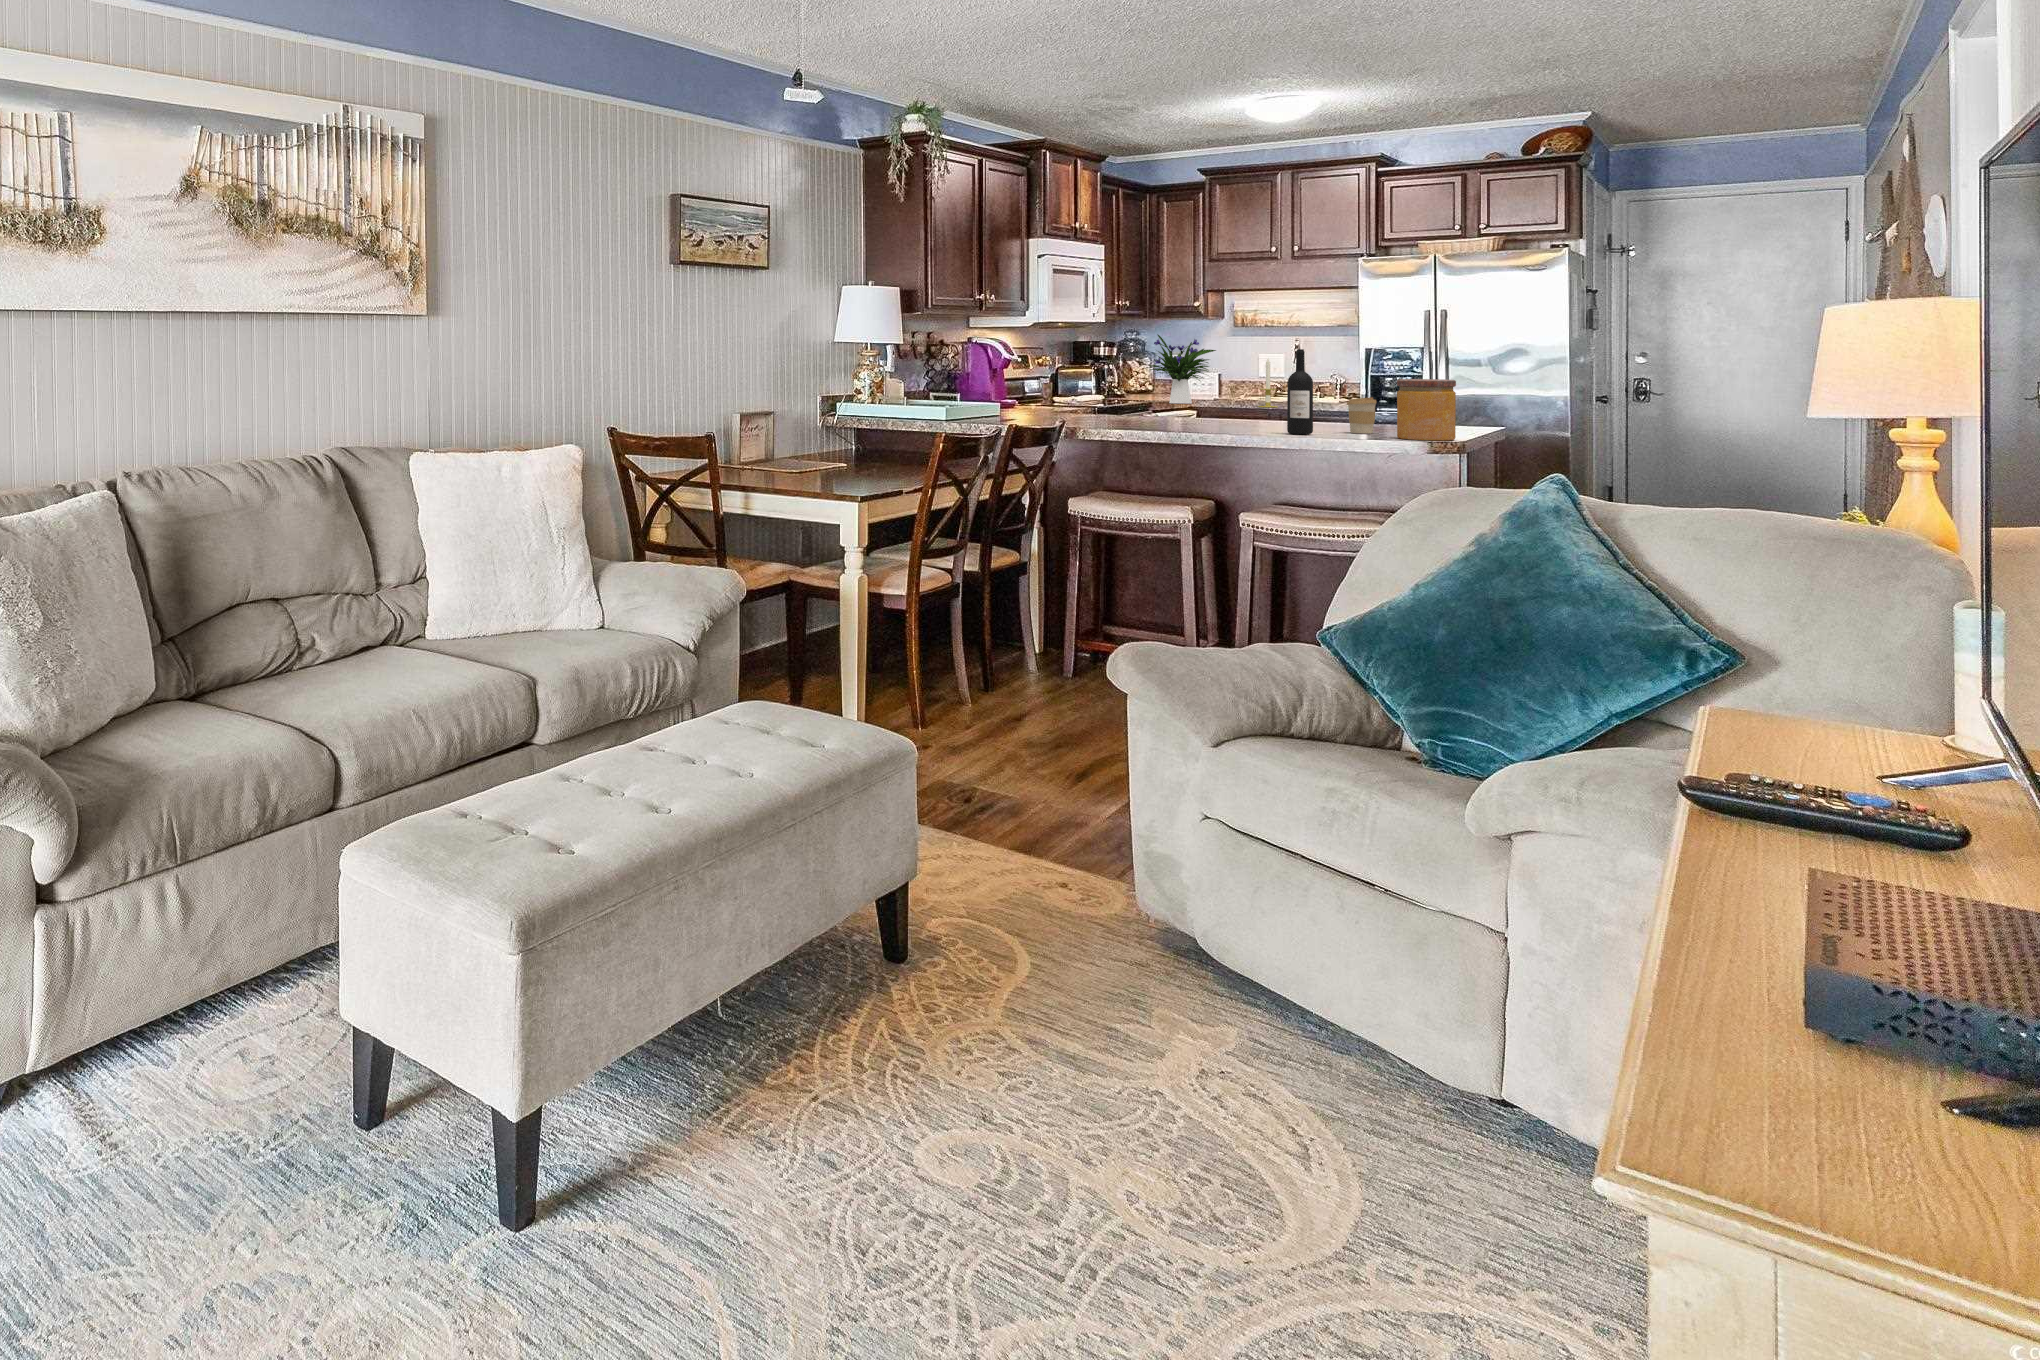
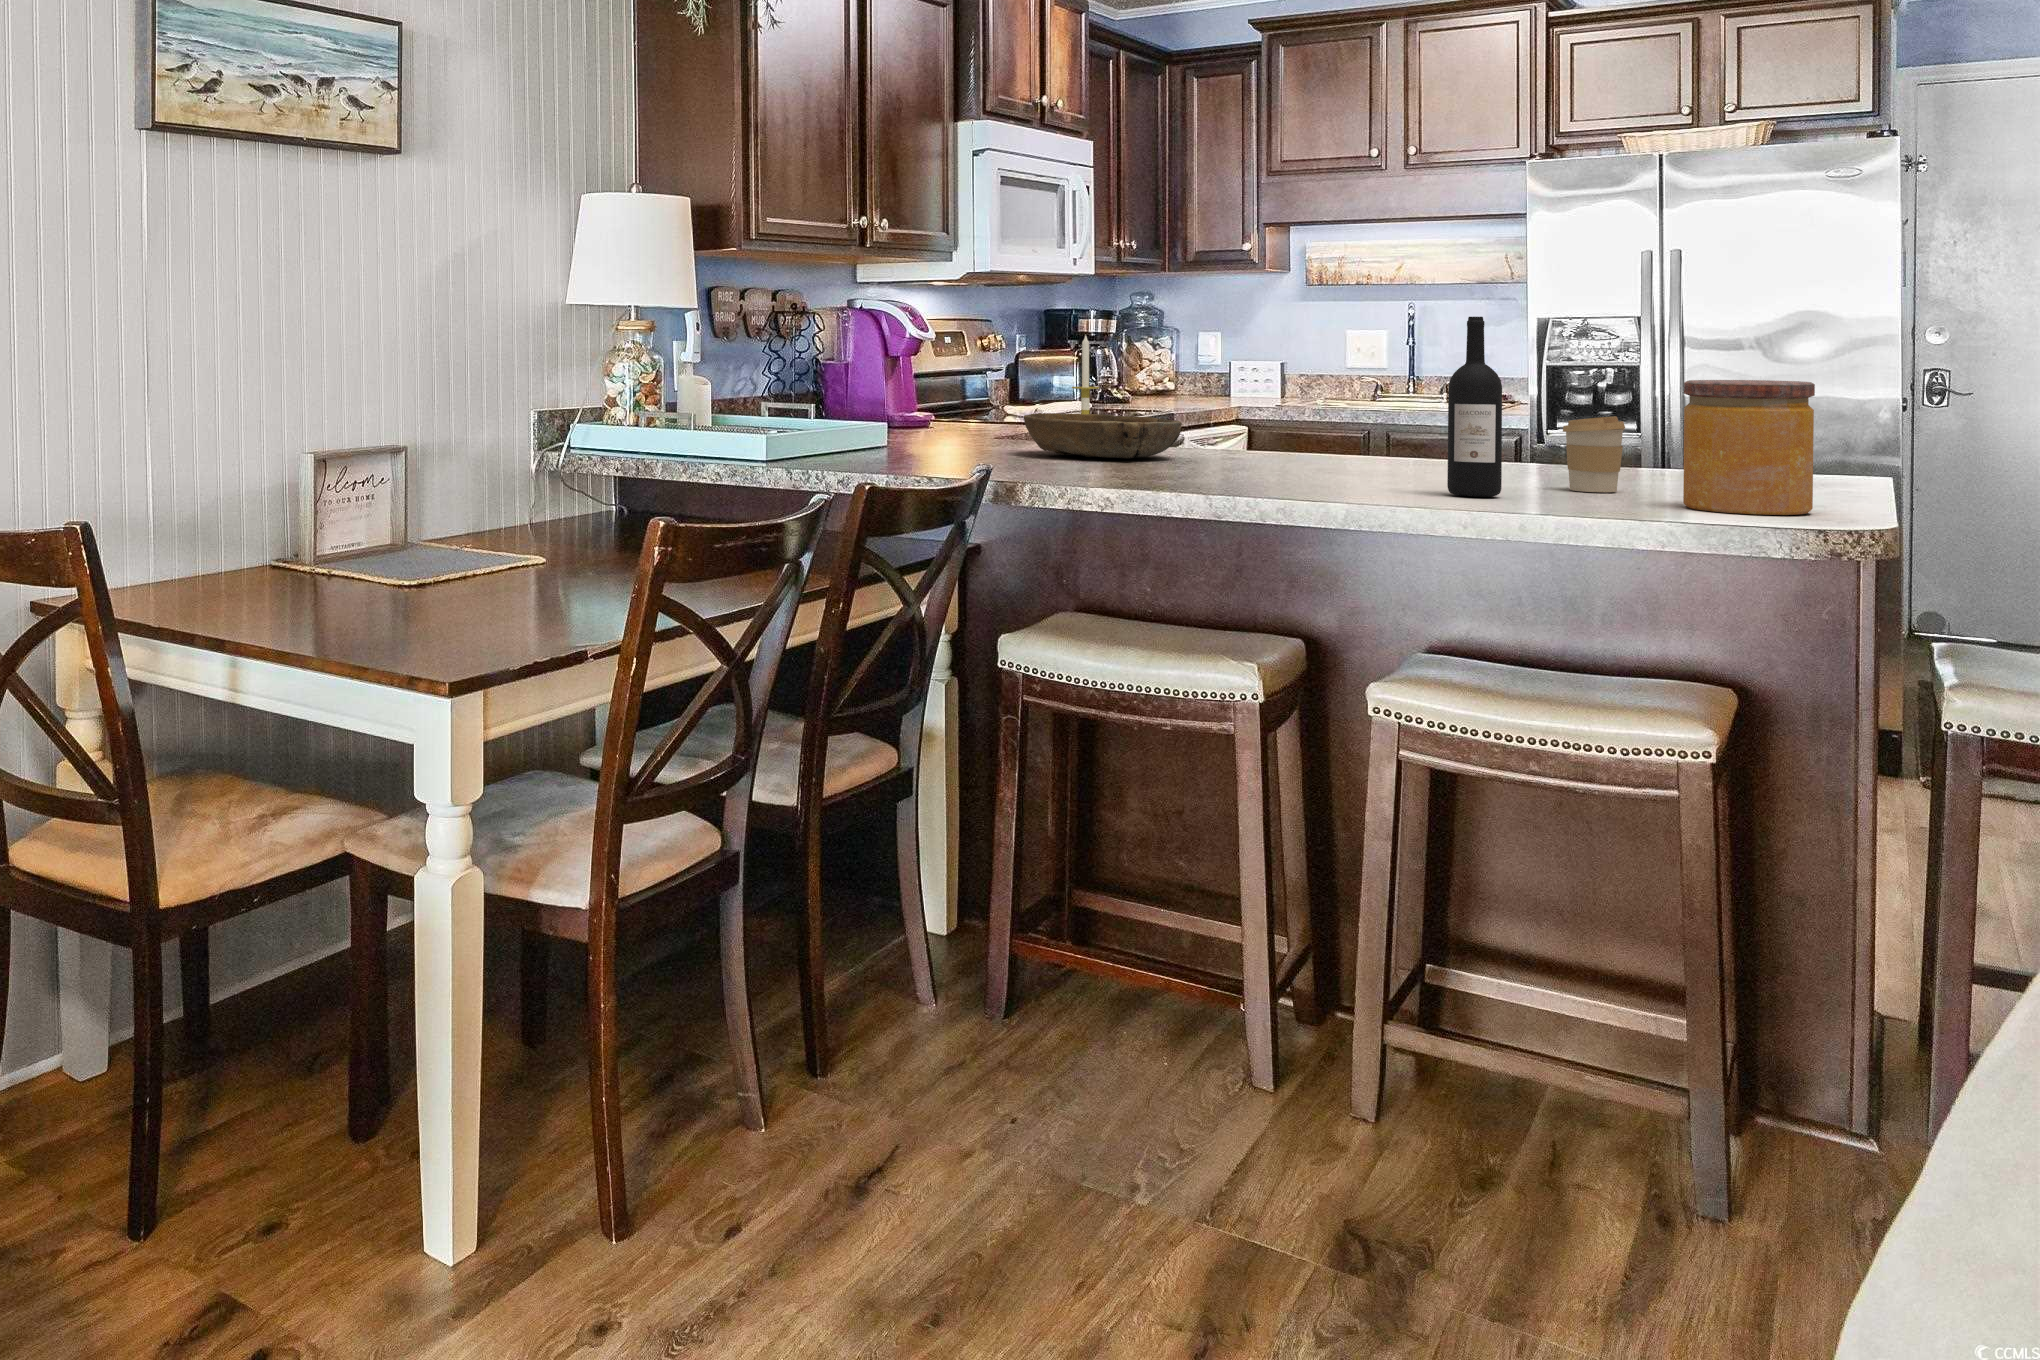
flower arrangement: present [1148,335,1216,404] -> none [1159,297,1278,415]
candle: present [1258,359,1278,407] -> present [1072,336,1099,414]
bowl: none [1074,398,1158,421] -> present [1024,413,1182,459]

